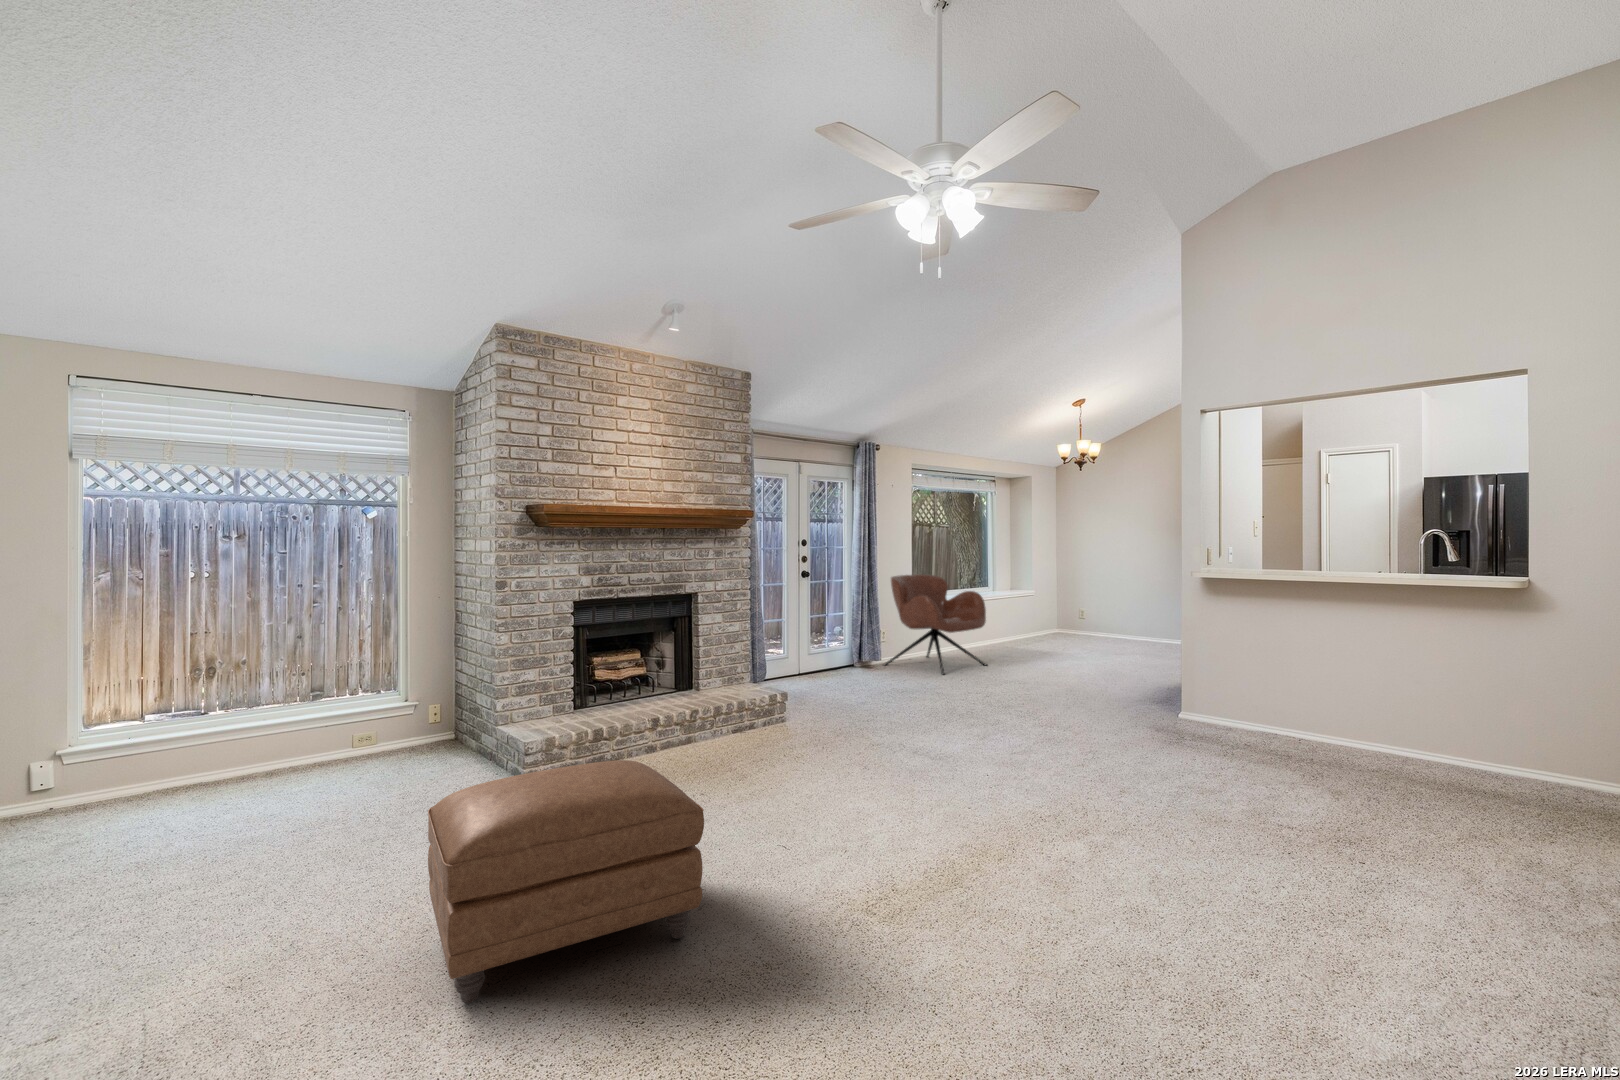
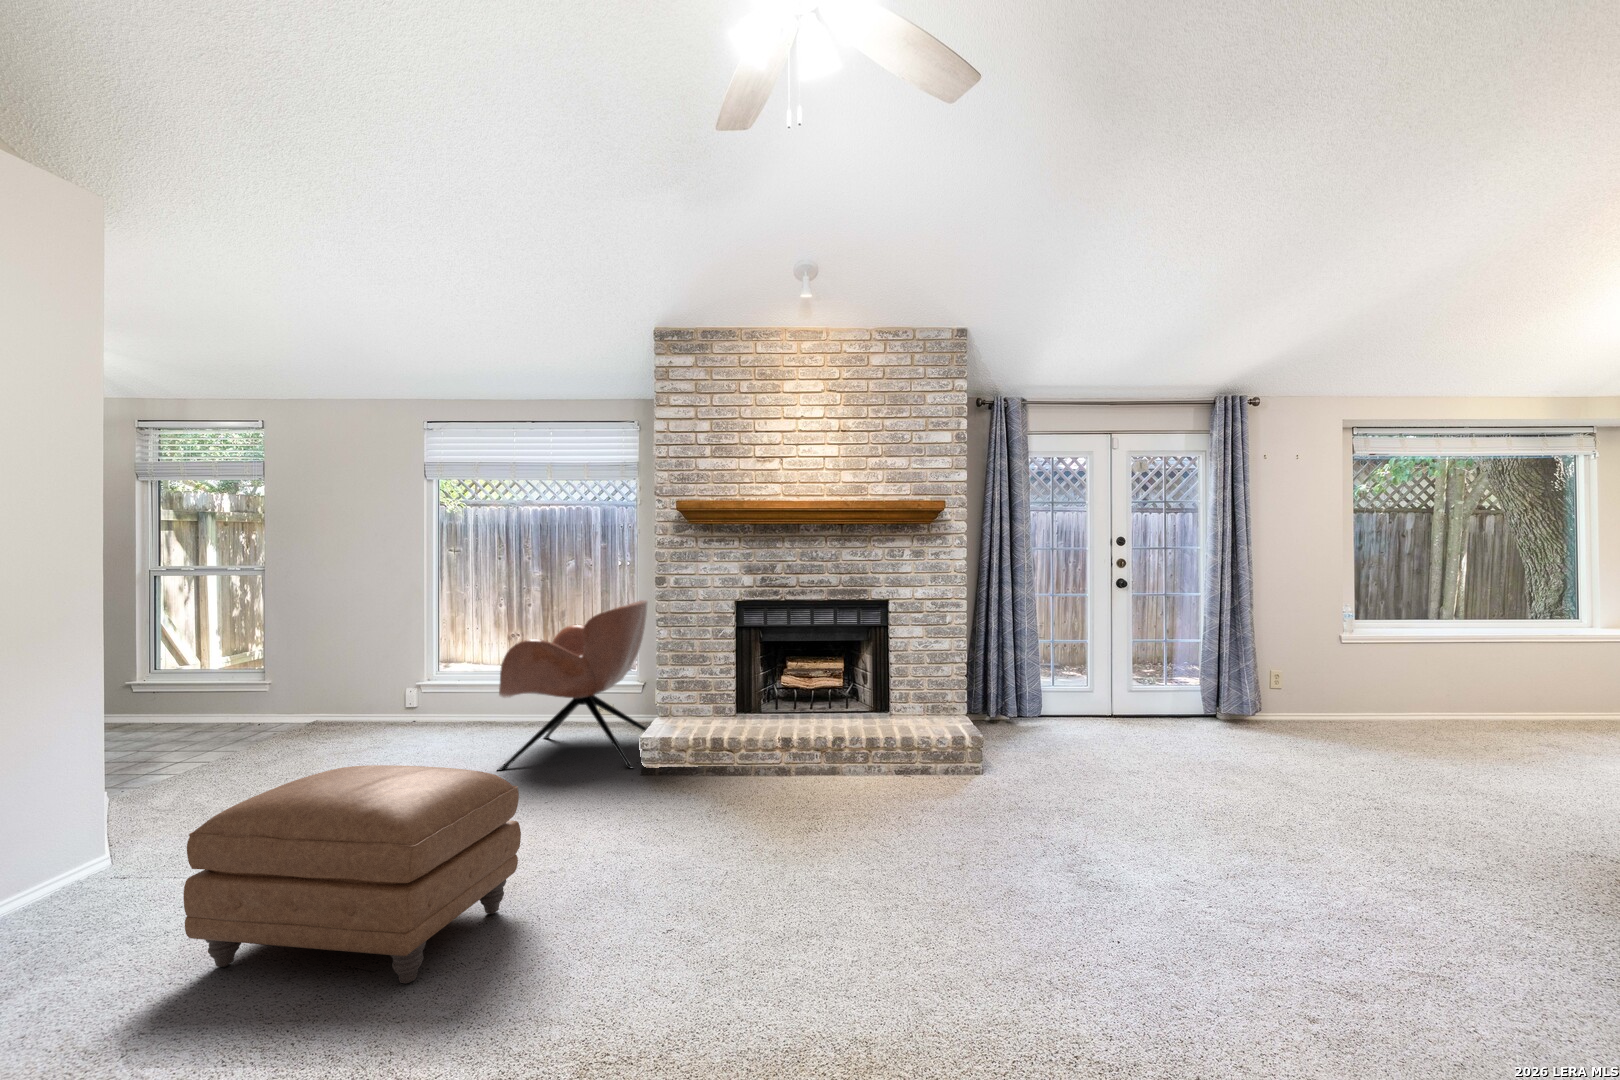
armchair: present [884,574,986,675] -> present [498,600,648,771]

